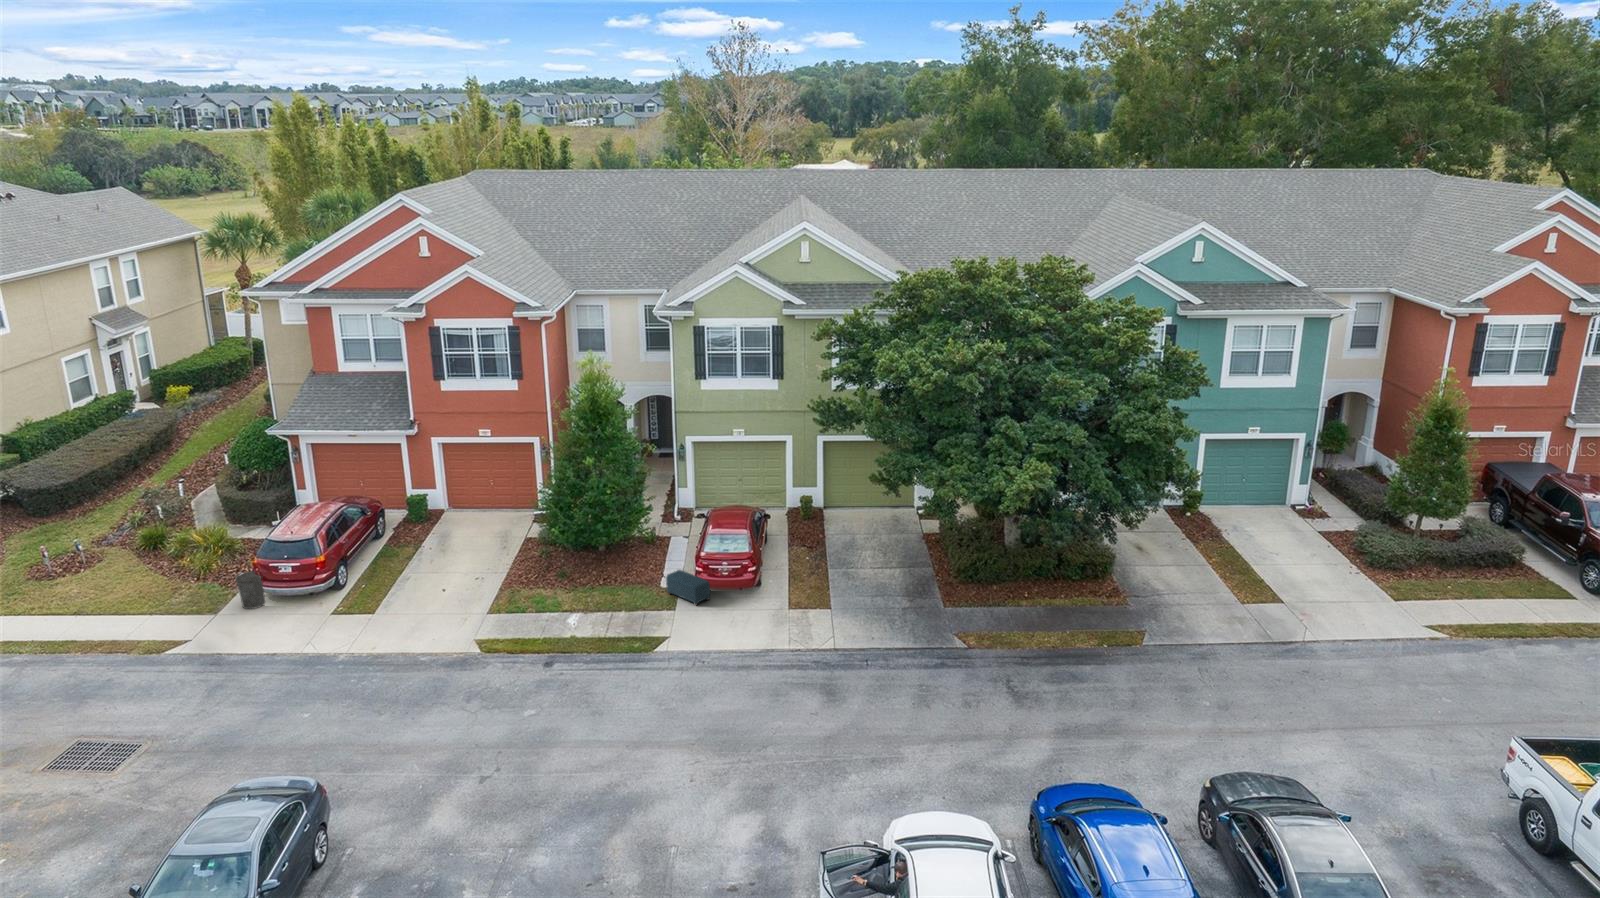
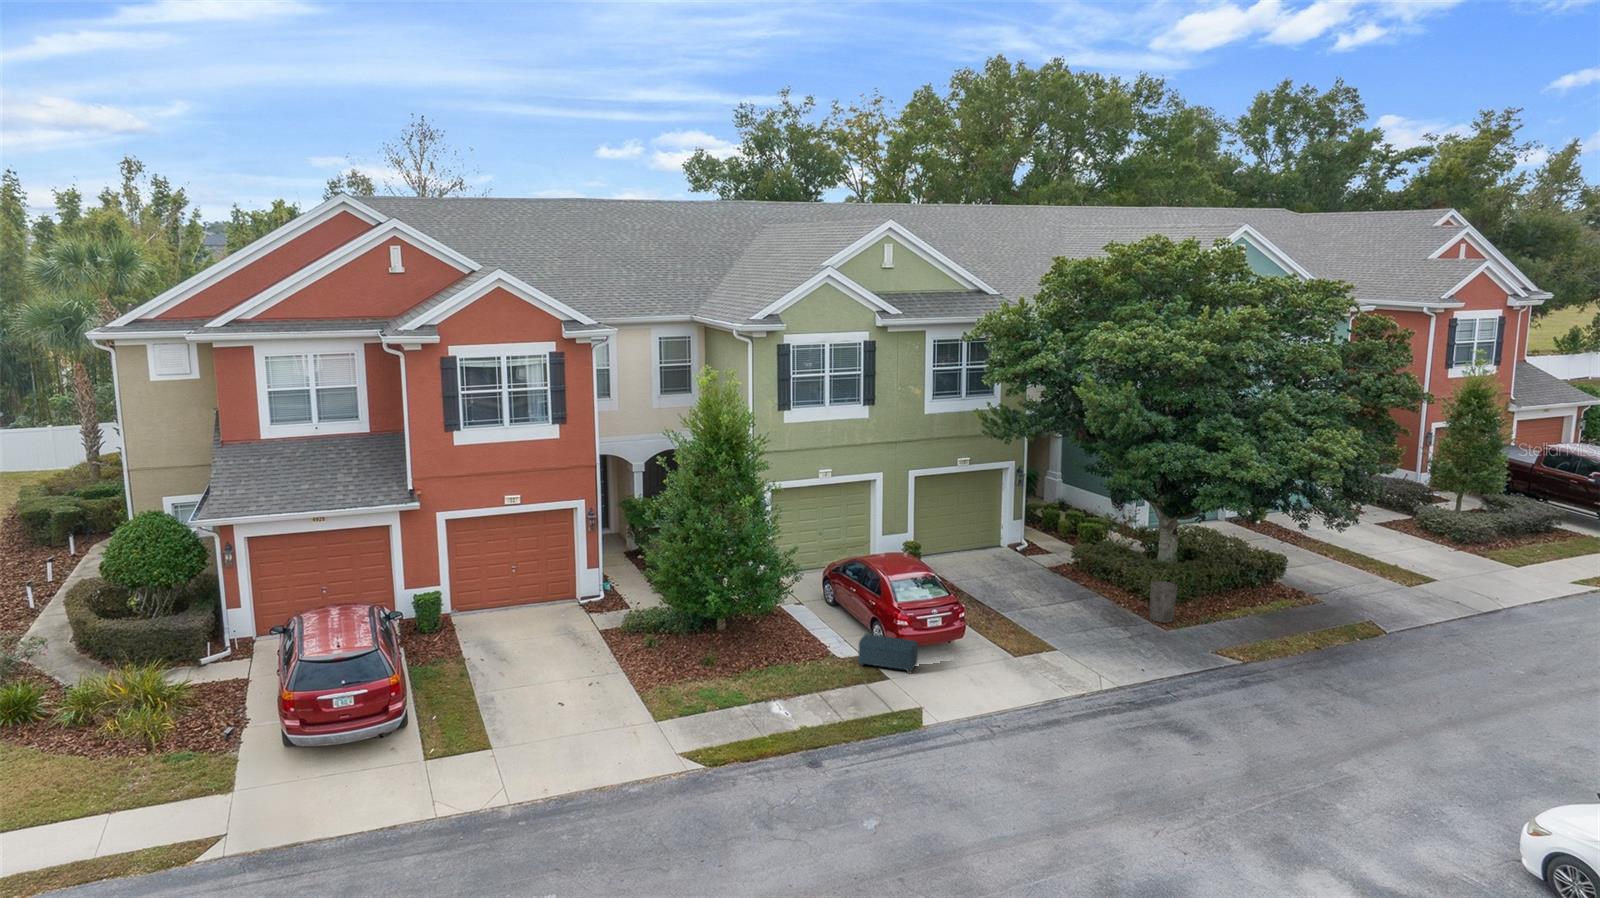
trash can: present [236,571,265,609] -> present [1149,581,1178,623]

